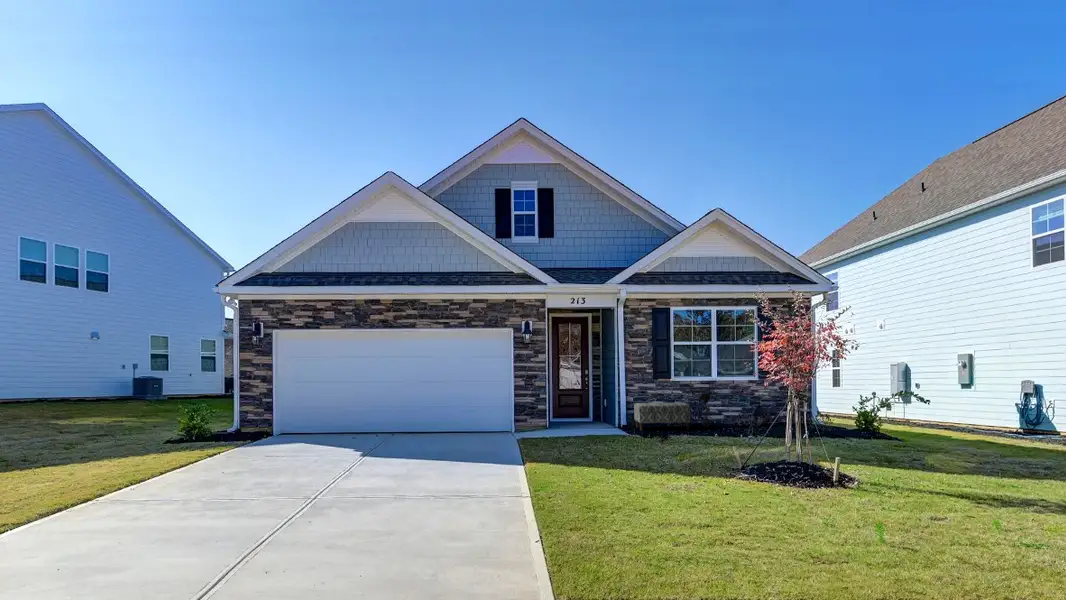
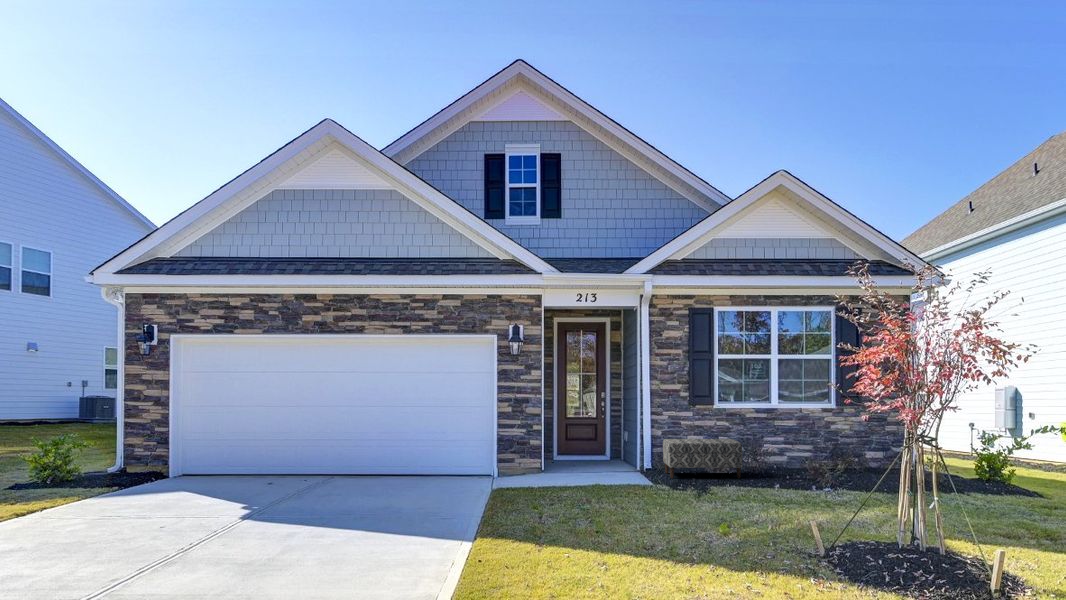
potted plant: present [696,389,718,428] -> none [746,417,786,475]

